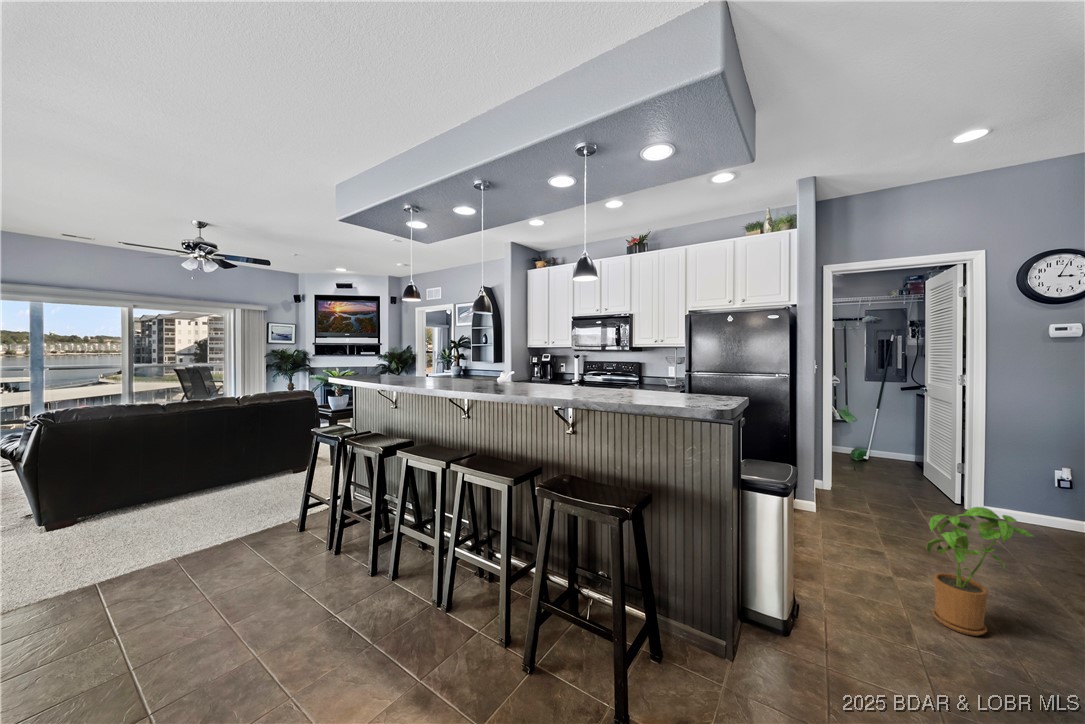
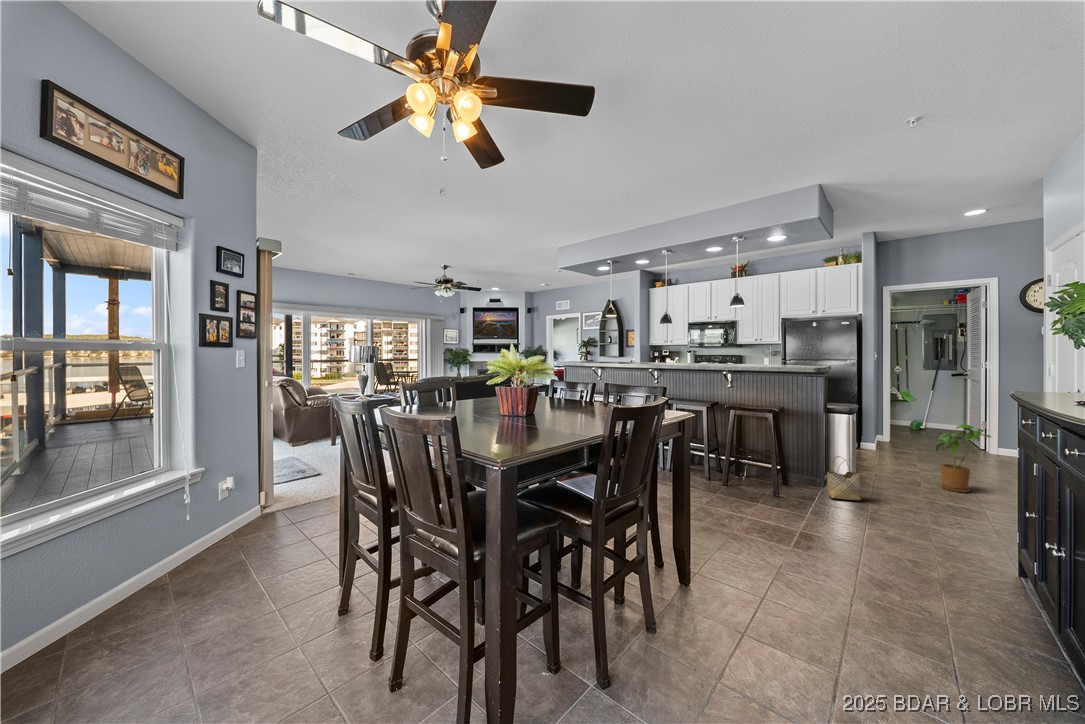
woven basket: none [735,589,803,694] -> present [827,456,861,500]

